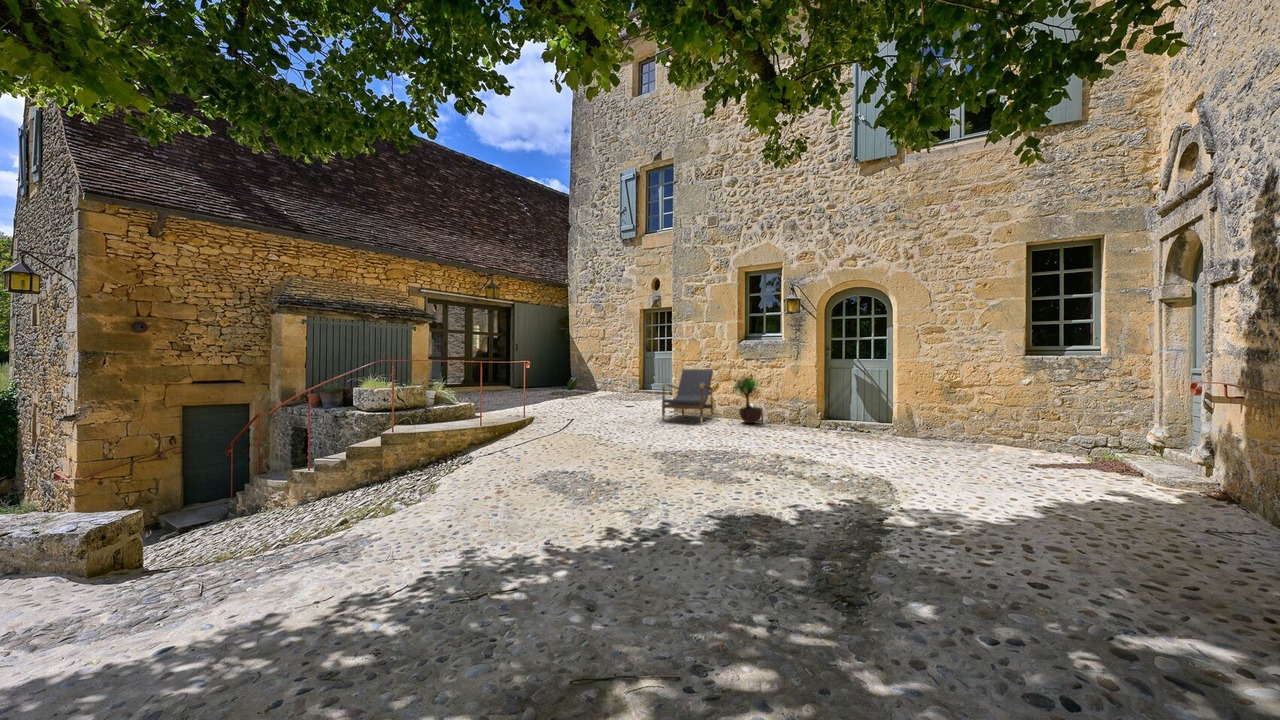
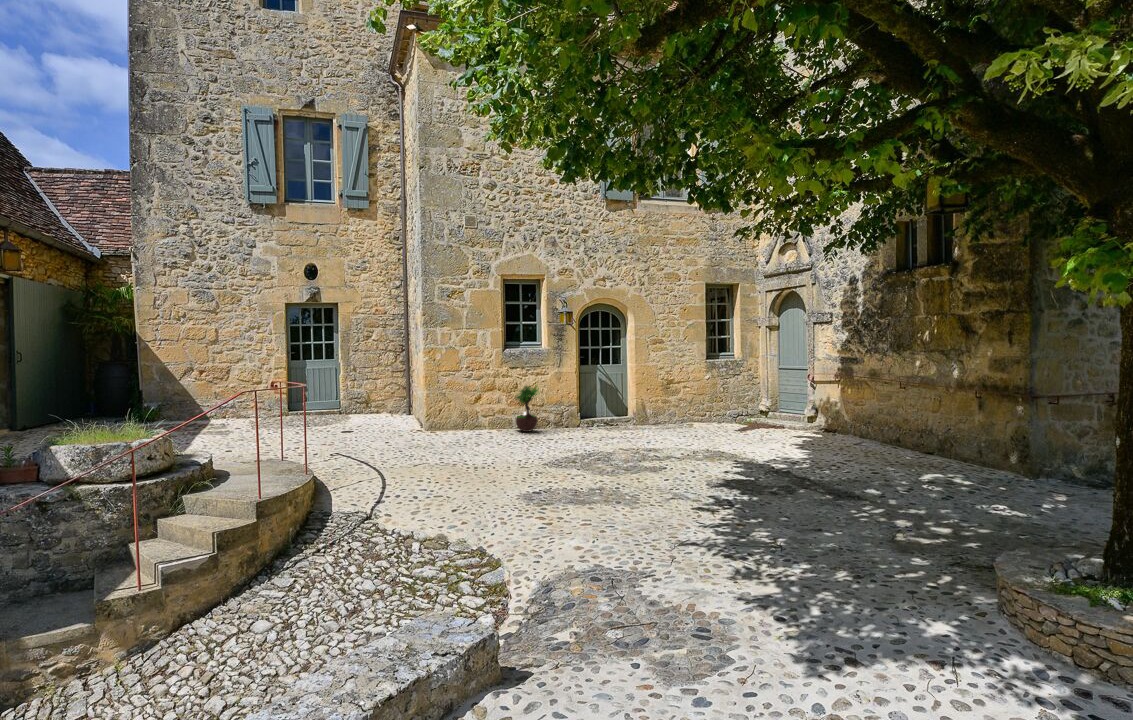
lounge chair: present [662,369,713,422] -> none [443,380,494,440]

